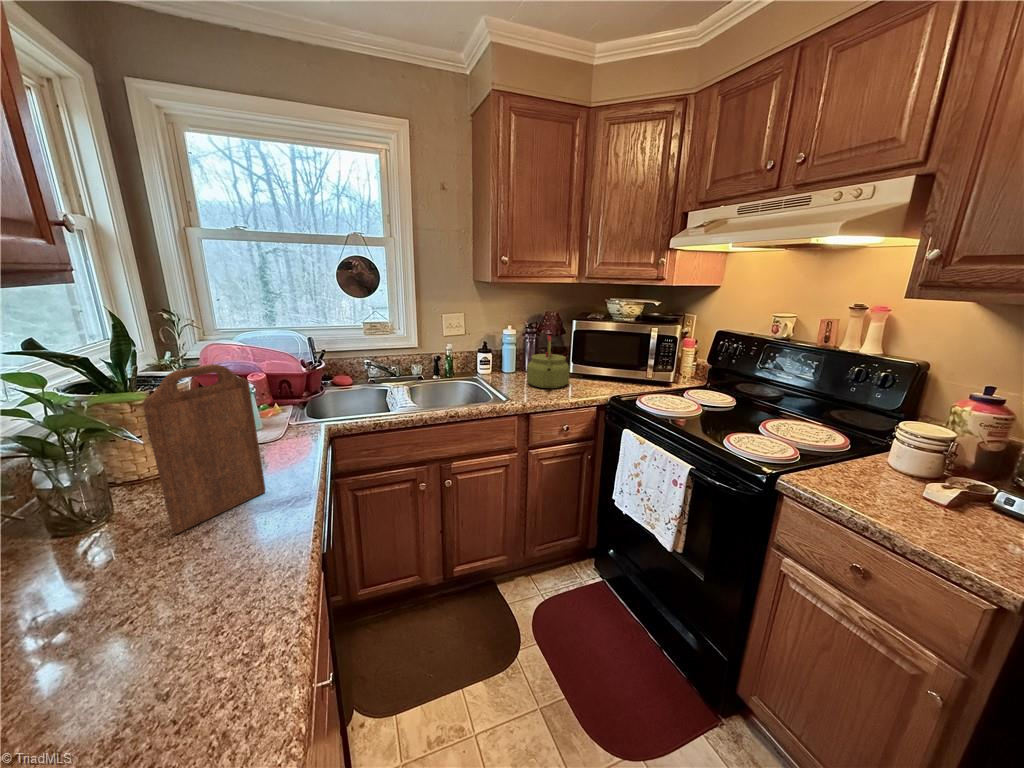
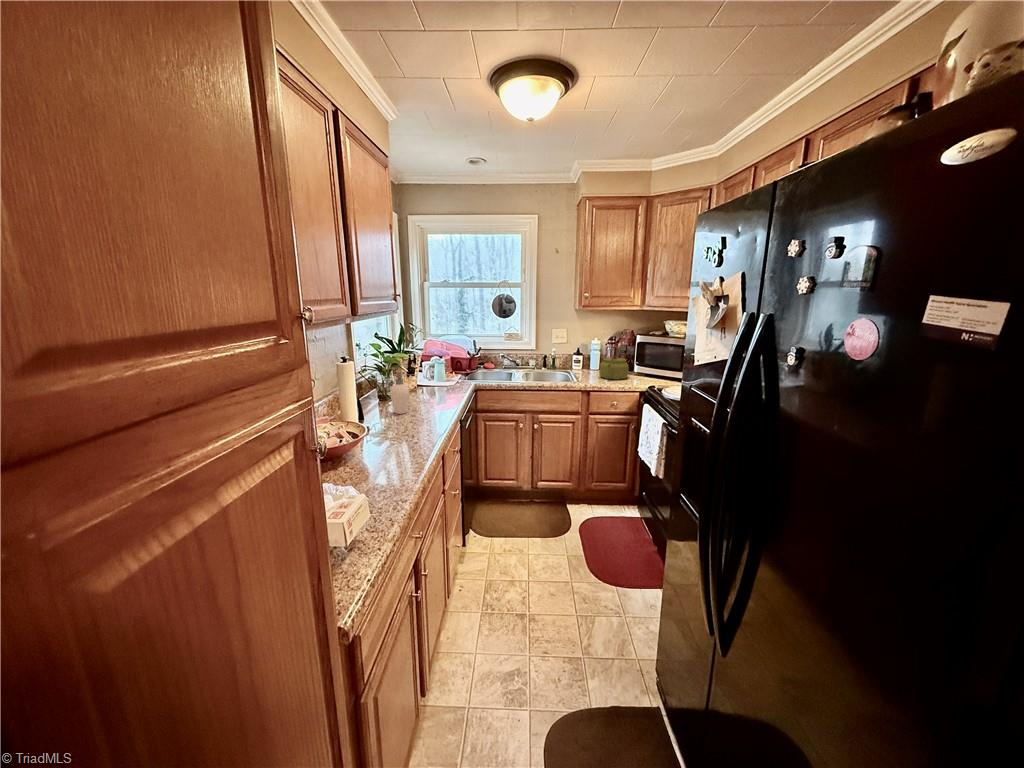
cutting board: present [143,364,265,533] -> none [412,342,446,405]
soap dispenser: none [61,472,150,600] -> present [391,371,412,414]

